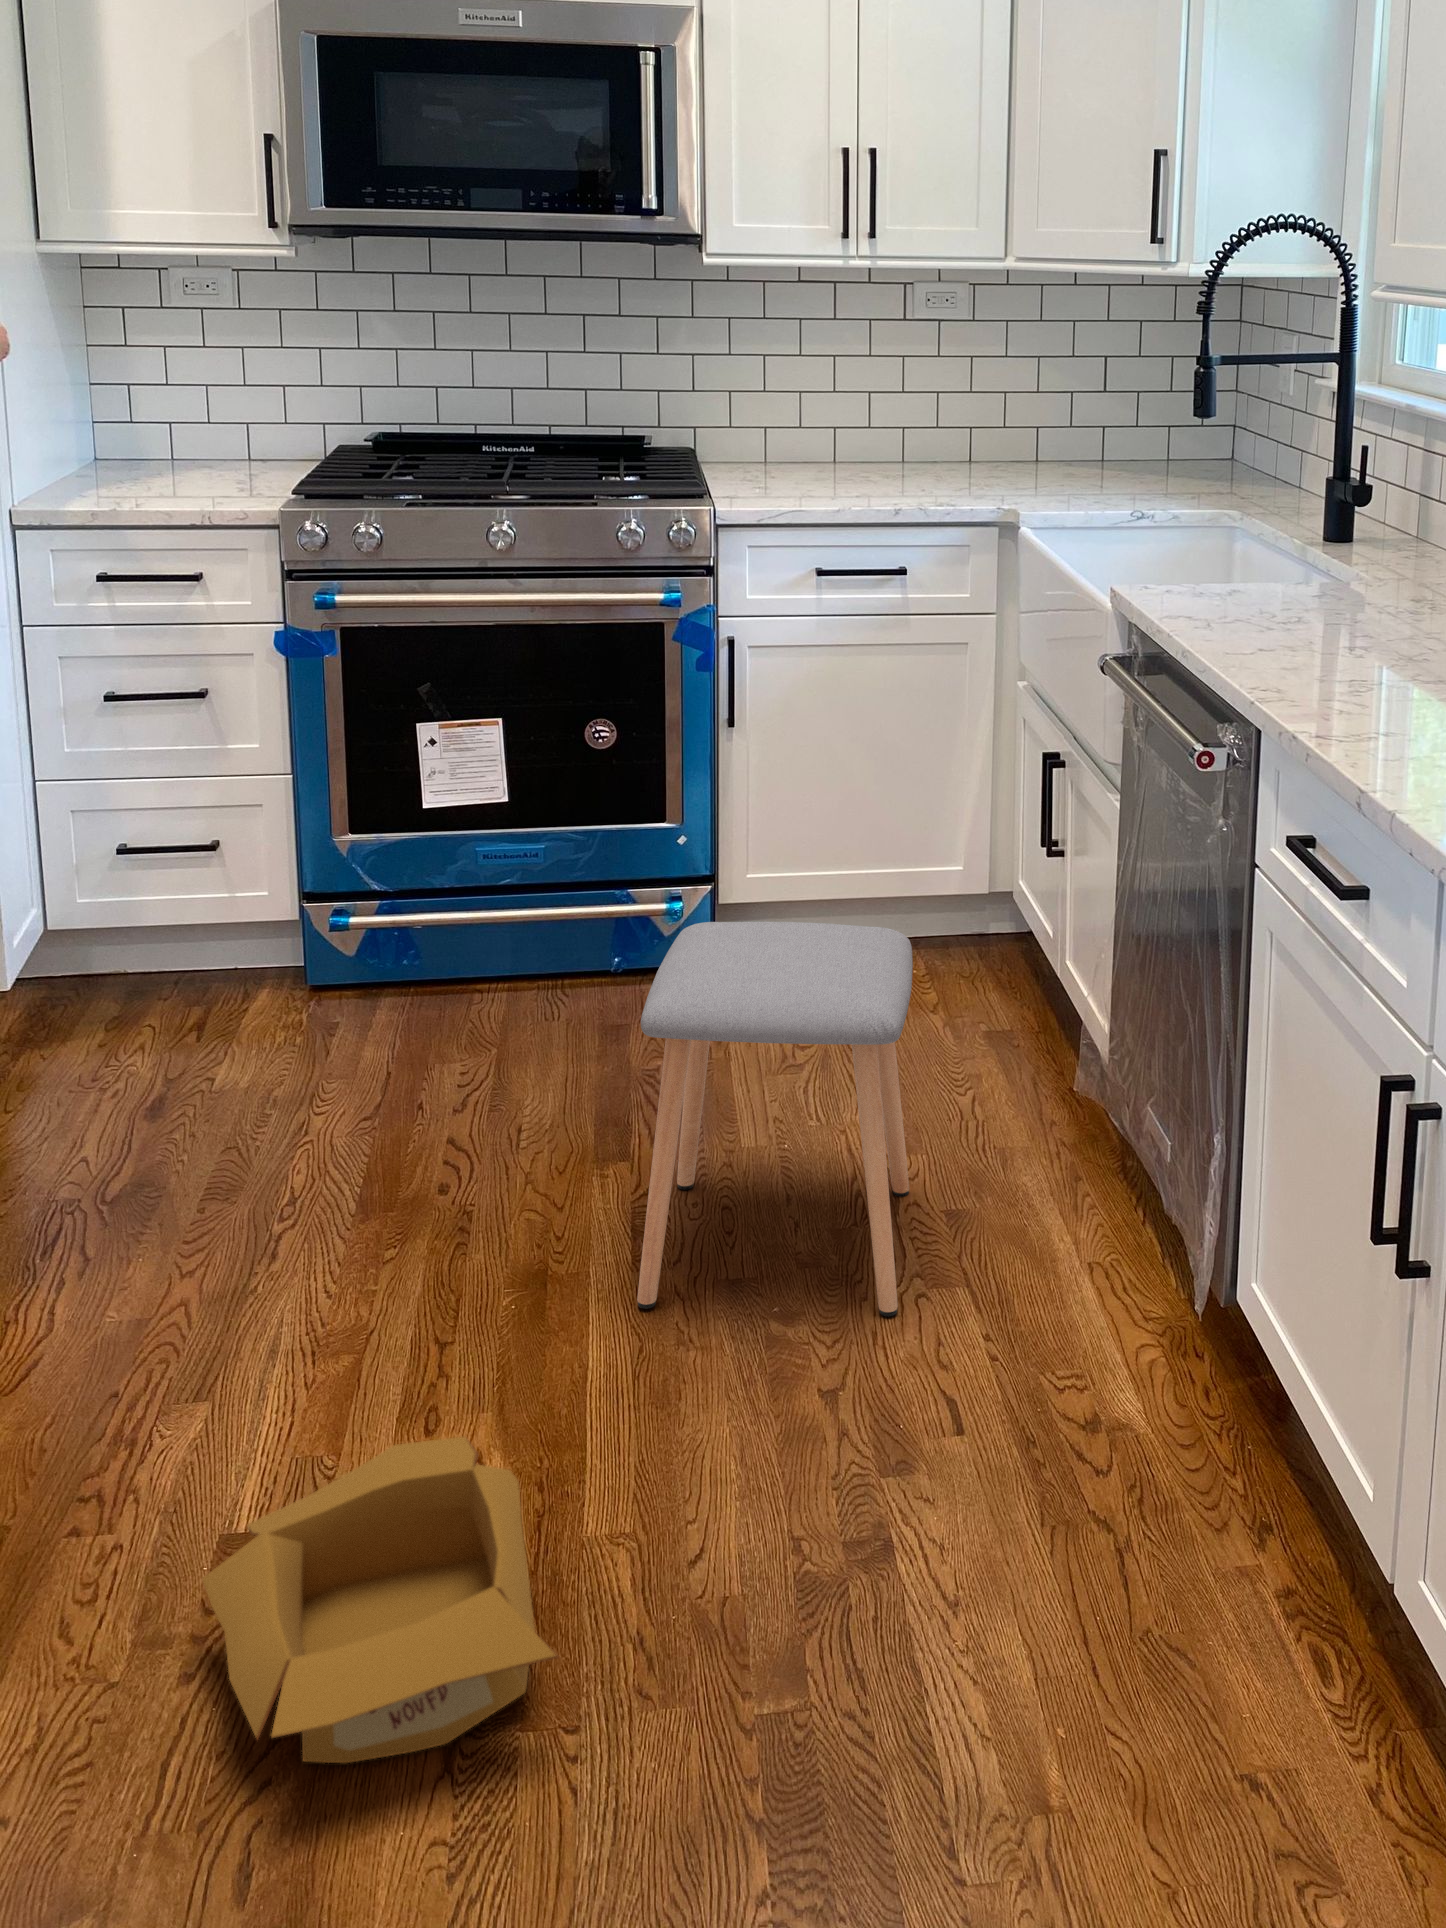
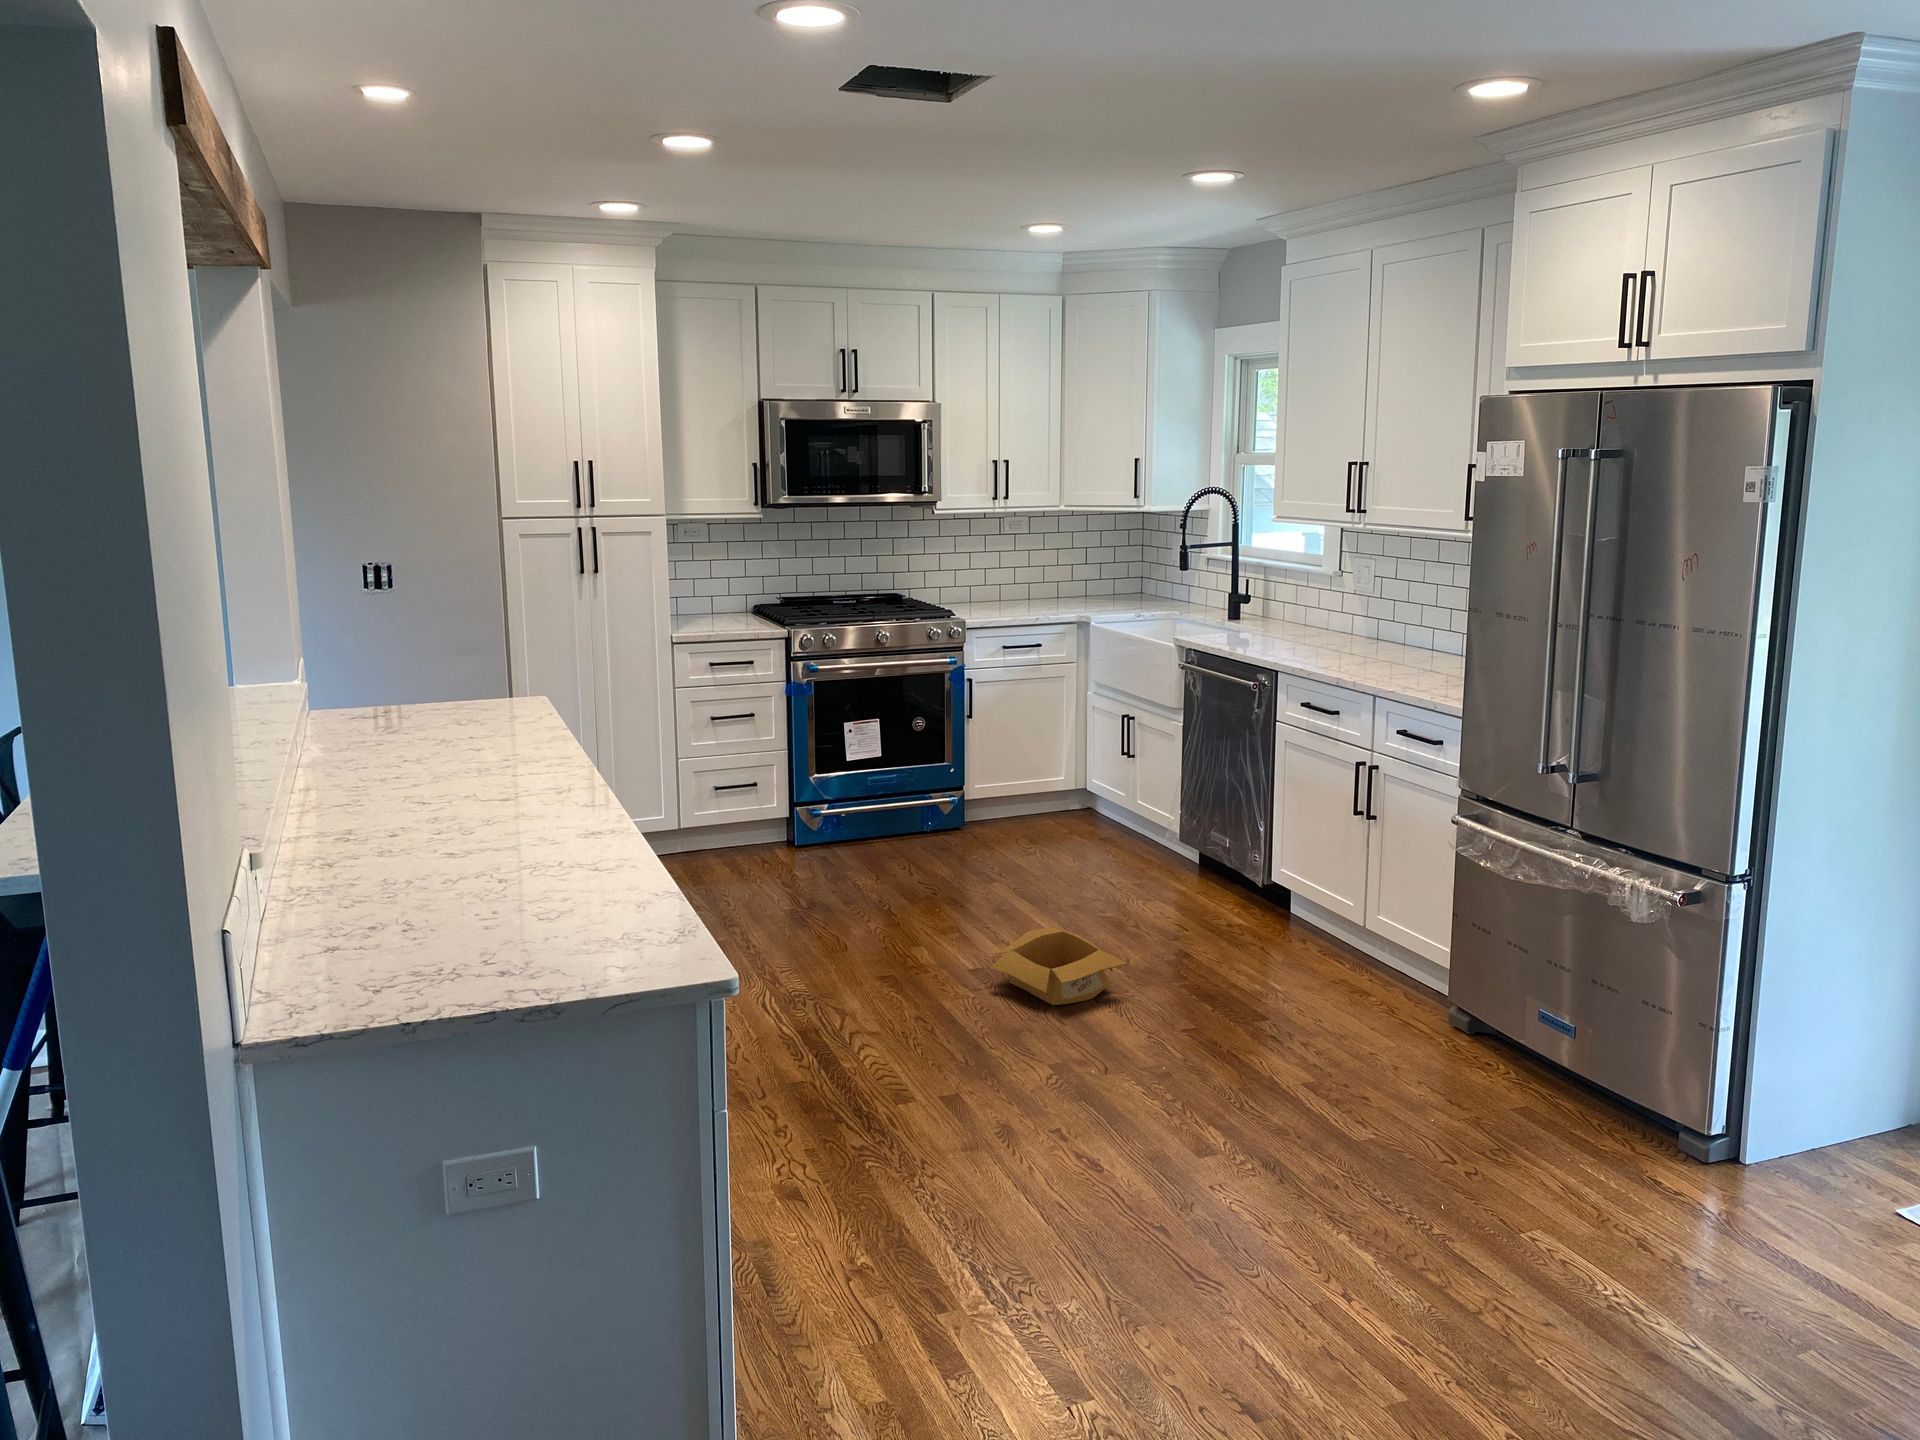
stool: present [637,922,913,1316] -> none [1023,773,1141,916]

